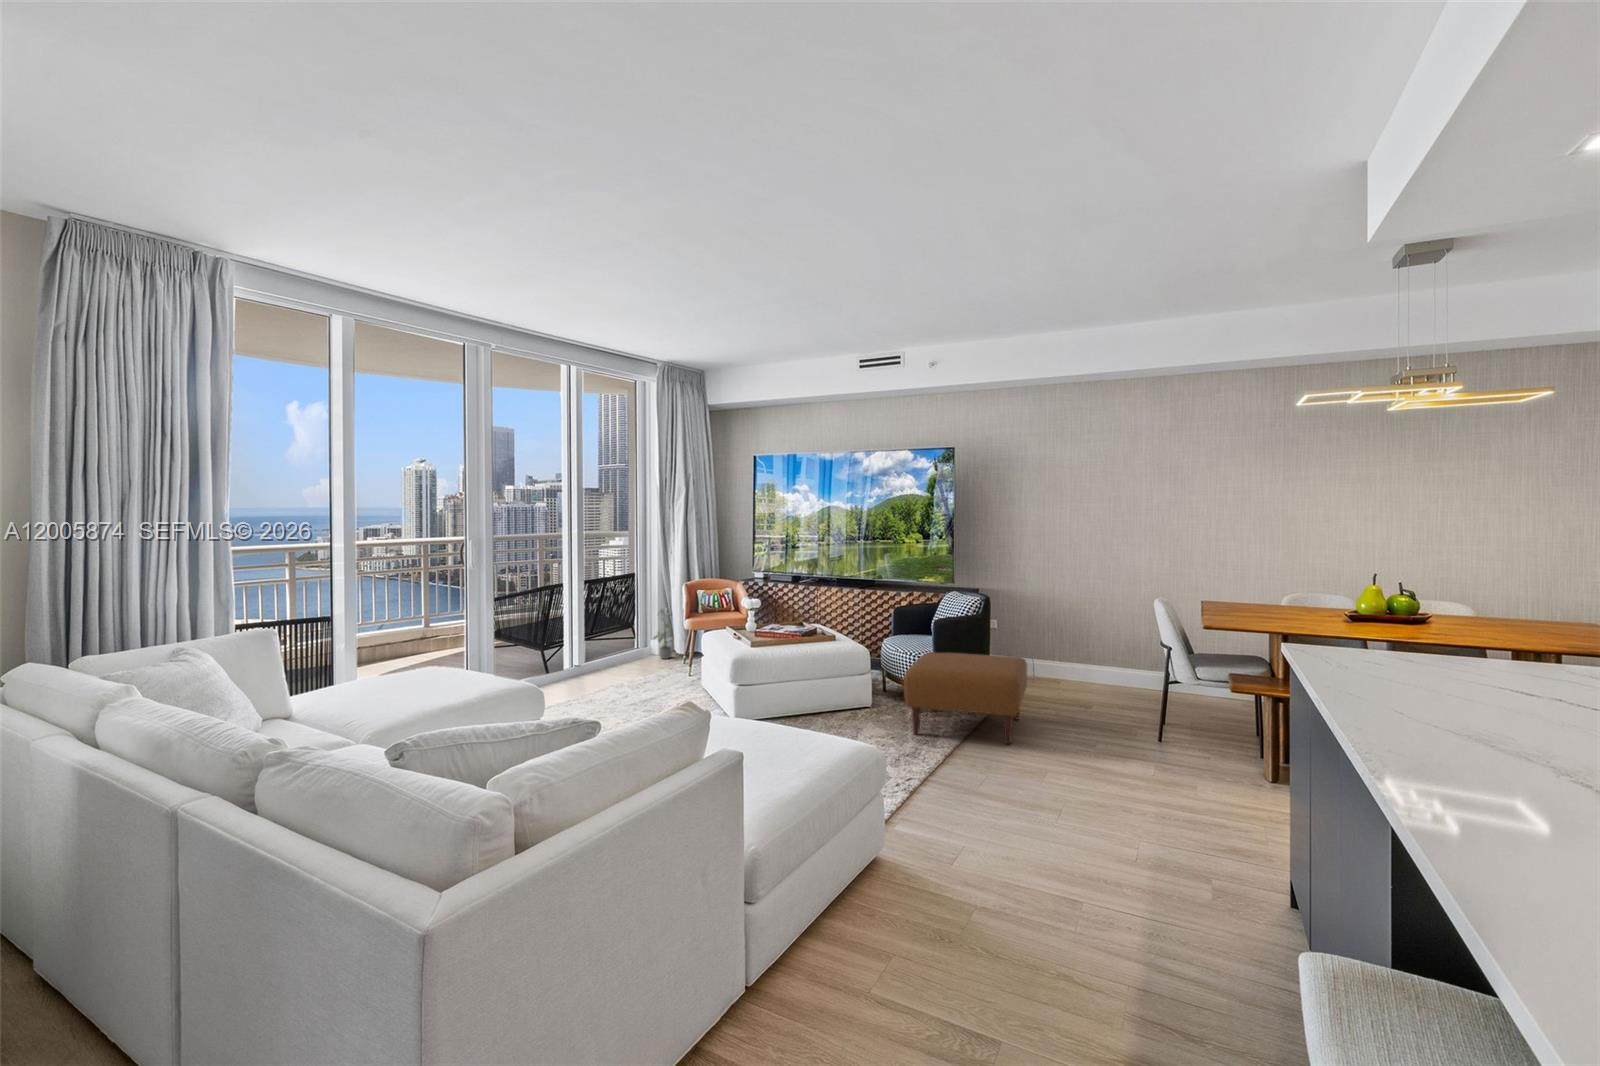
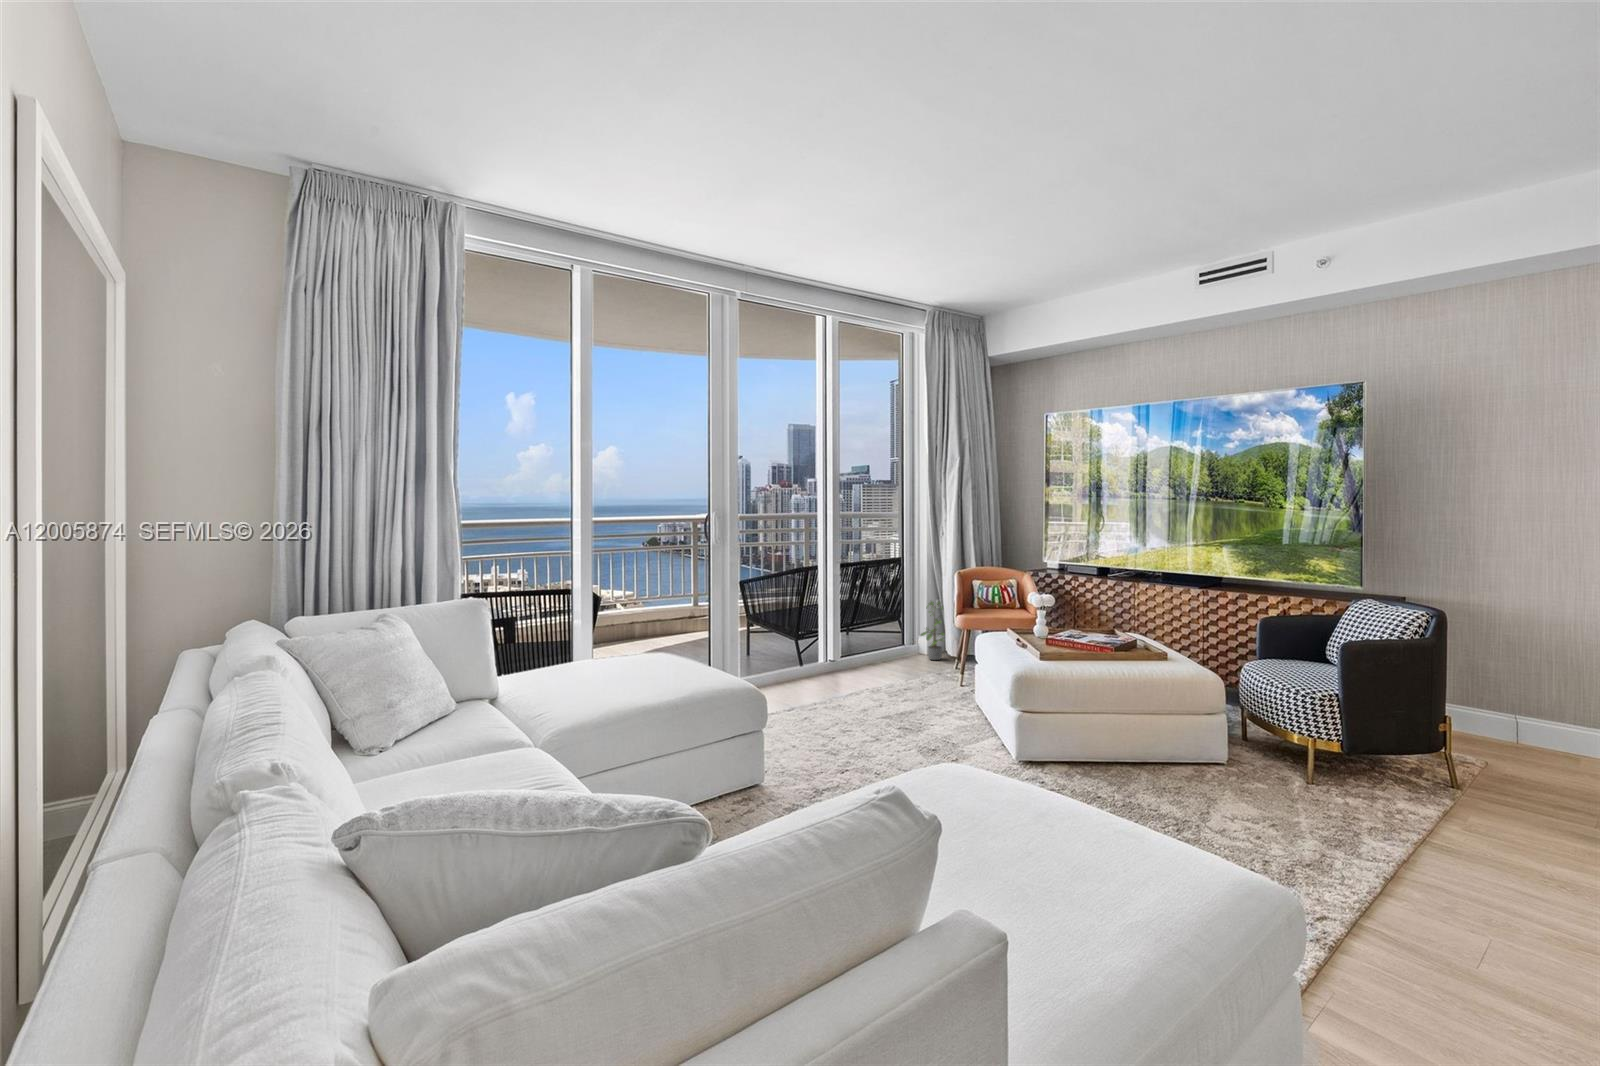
ottoman: present [904,652,1027,744] -> none [1295,692,1547,874]

